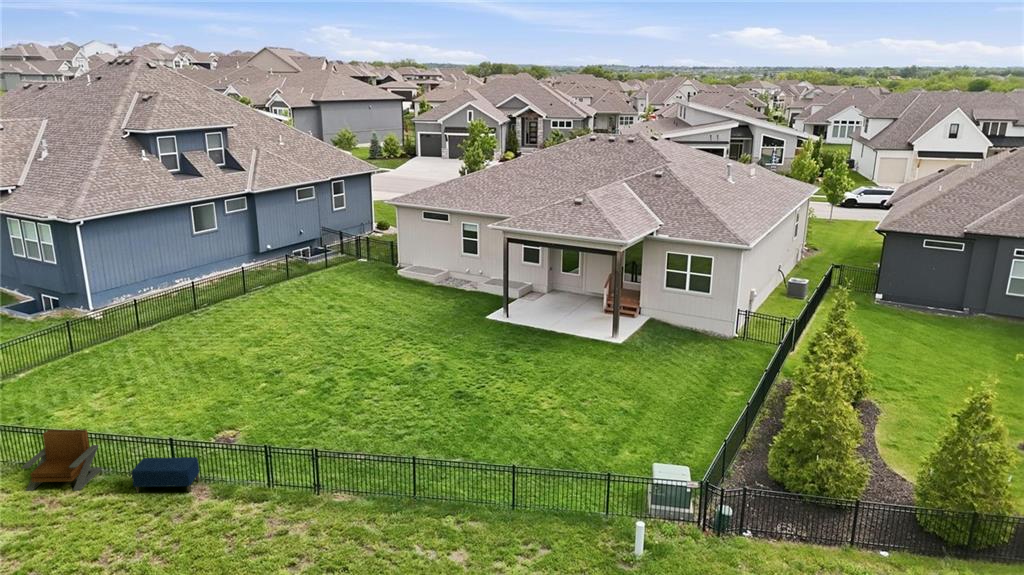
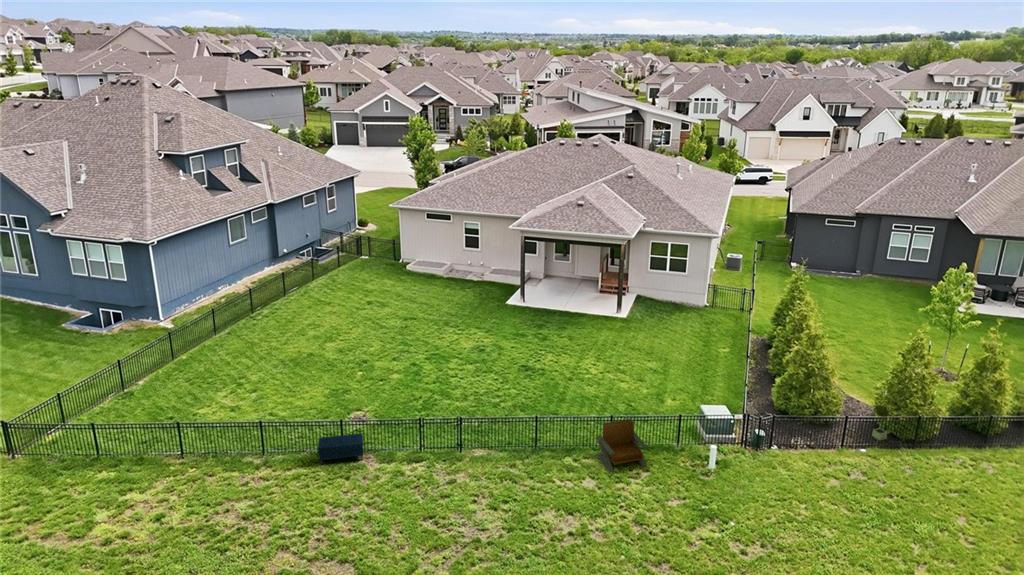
lounge chair: present [21,429,101,491] -> present [596,419,648,472]
potted tree: none [904,487,931,541] -> present [872,405,889,440]

